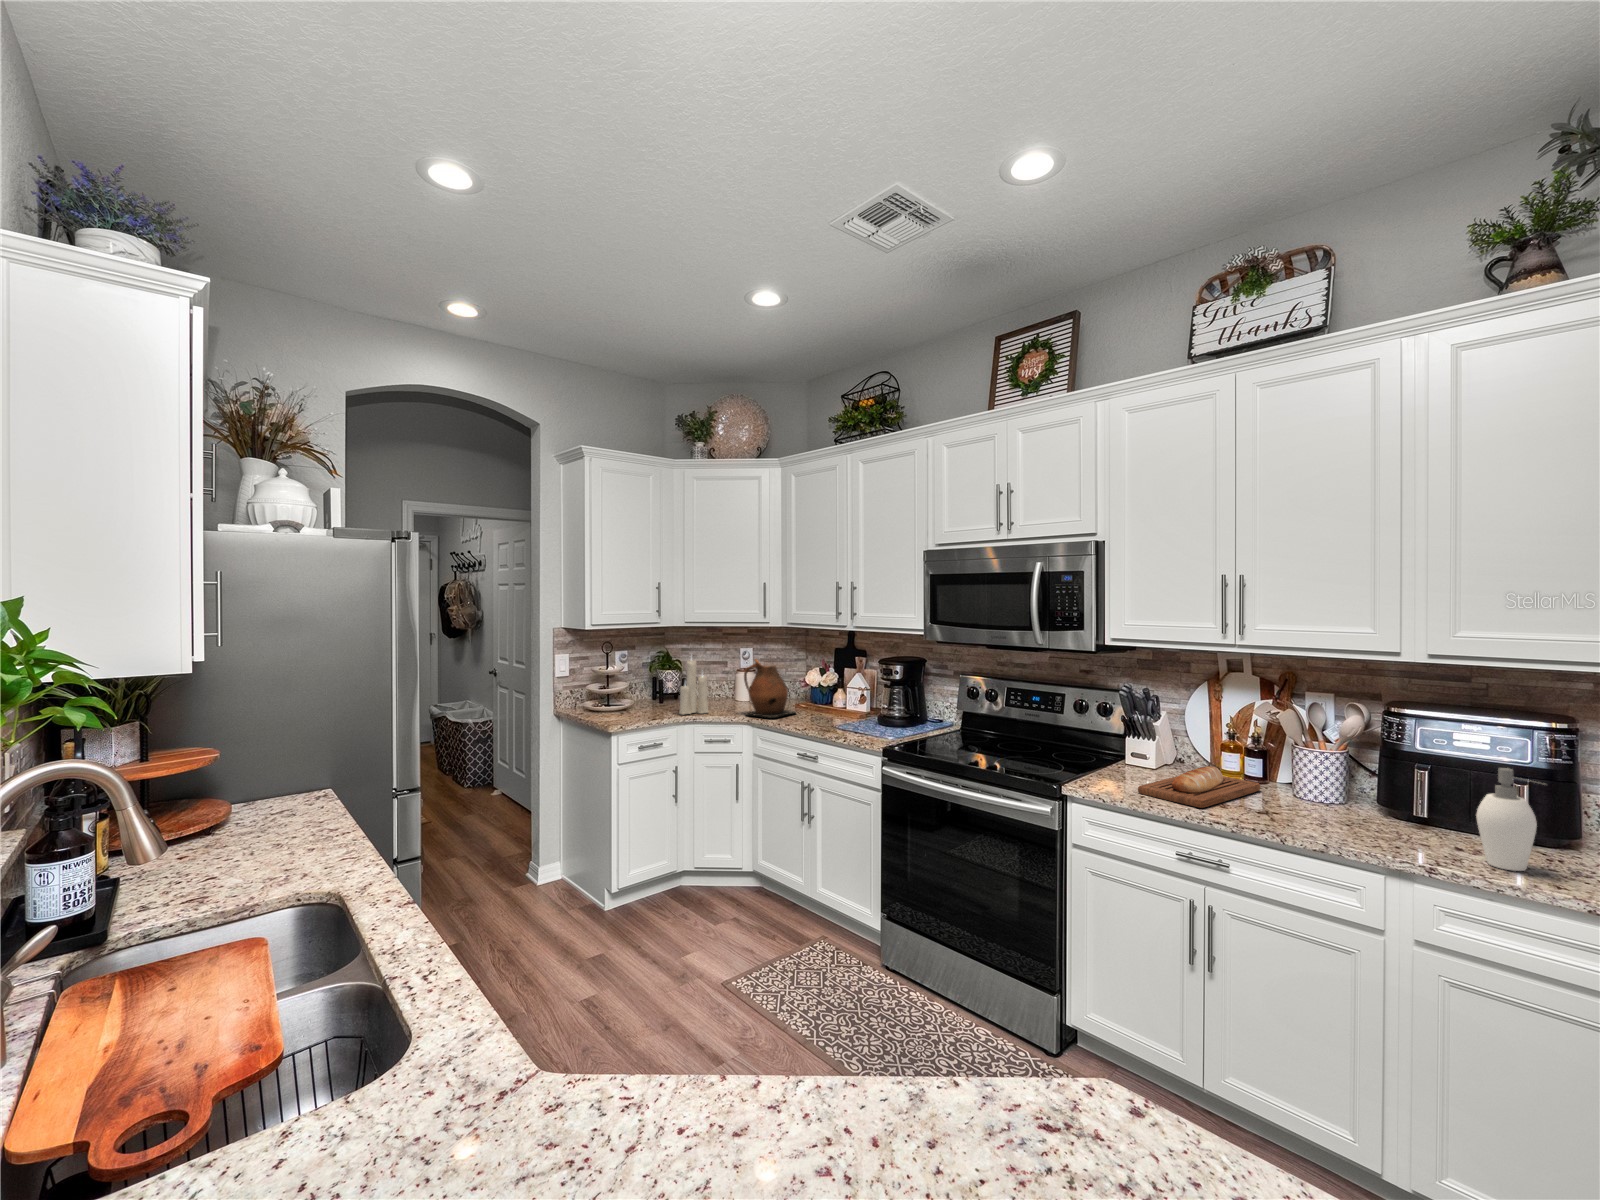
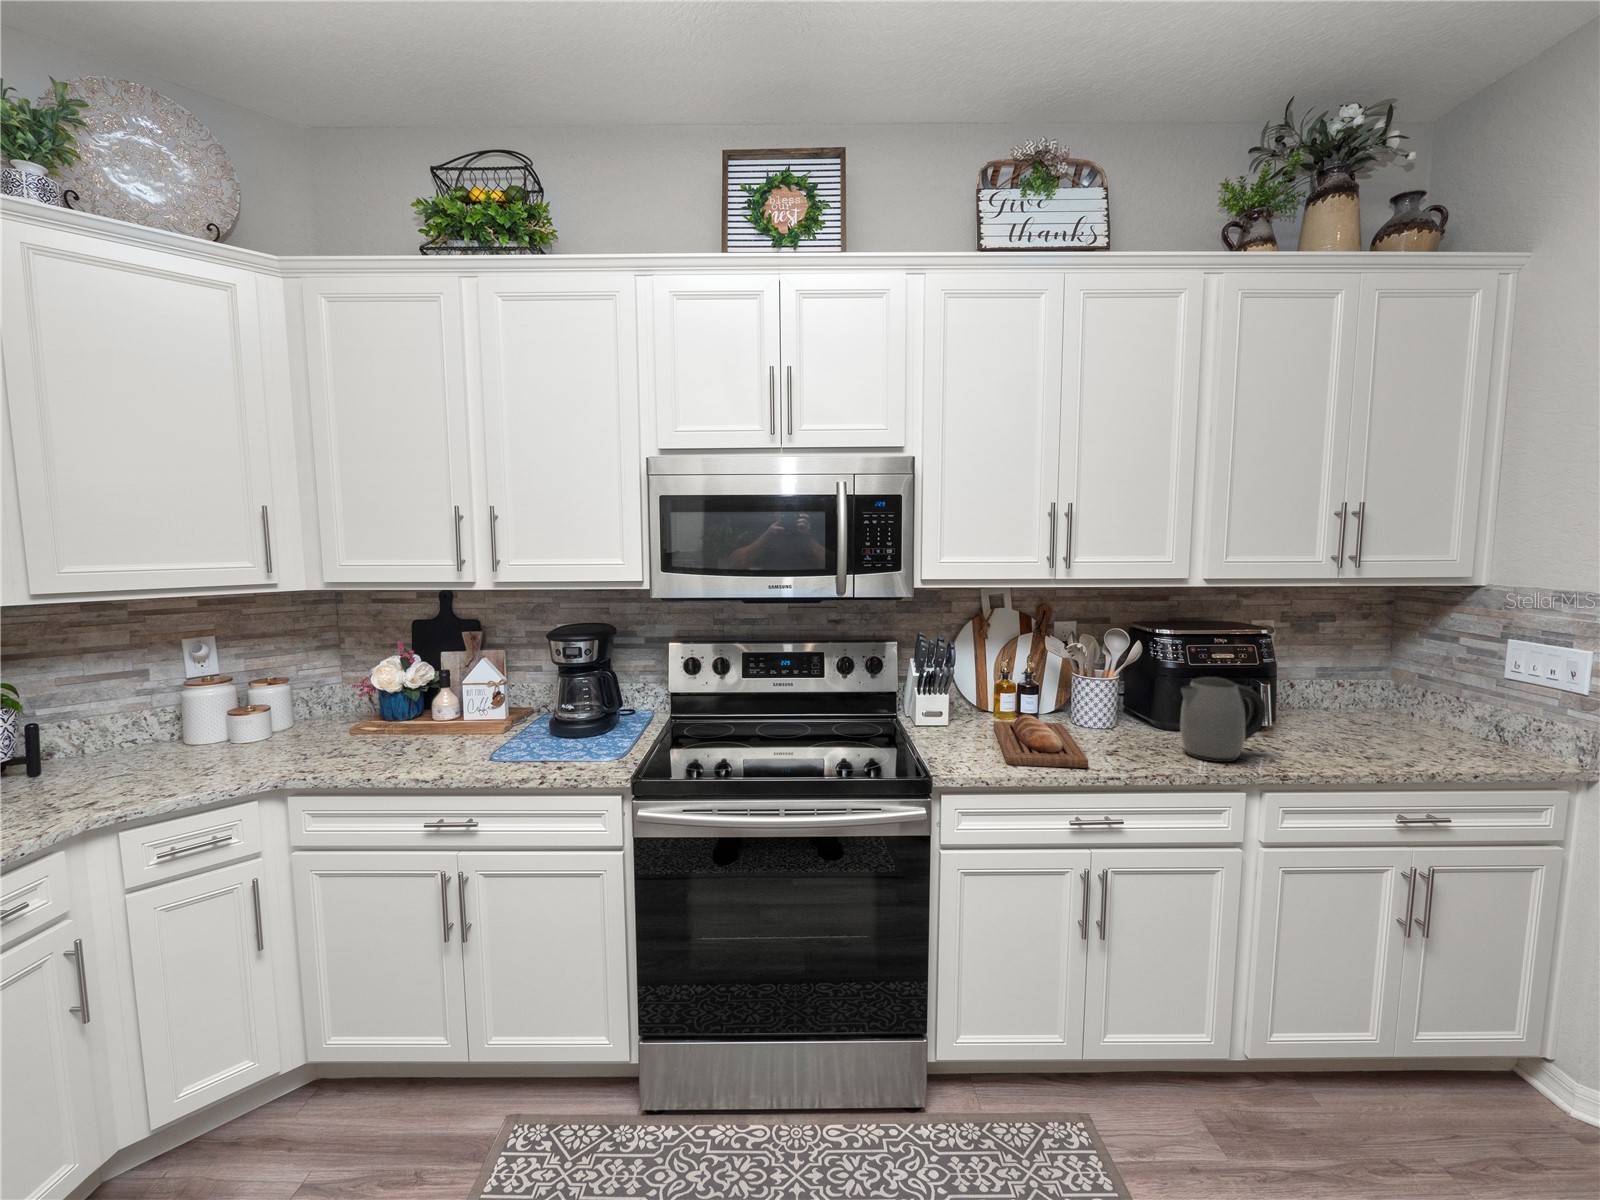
ceramic pitcher: present [744,659,796,718] -> none [247,658,374,771]
candle: present [679,660,708,714] -> none [64,658,154,808]
kettle: none [1330,751,1441,840] -> present [1180,677,1266,762]
soap dispenser: present [1476,768,1537,871] -> none [1299,677,1365,766]

